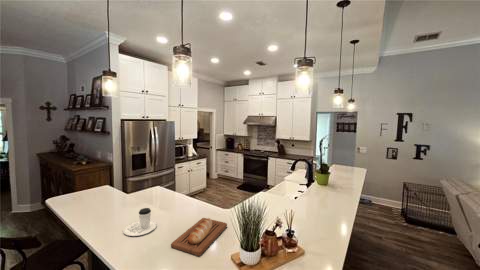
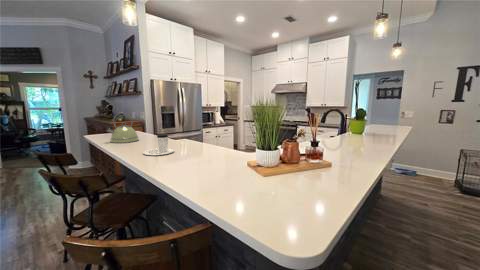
kettle: none [76,175,113,211] -> present [106,116,139,143]
bread loaf: present [171,218,227,256] -> none [184,145,243,168]

